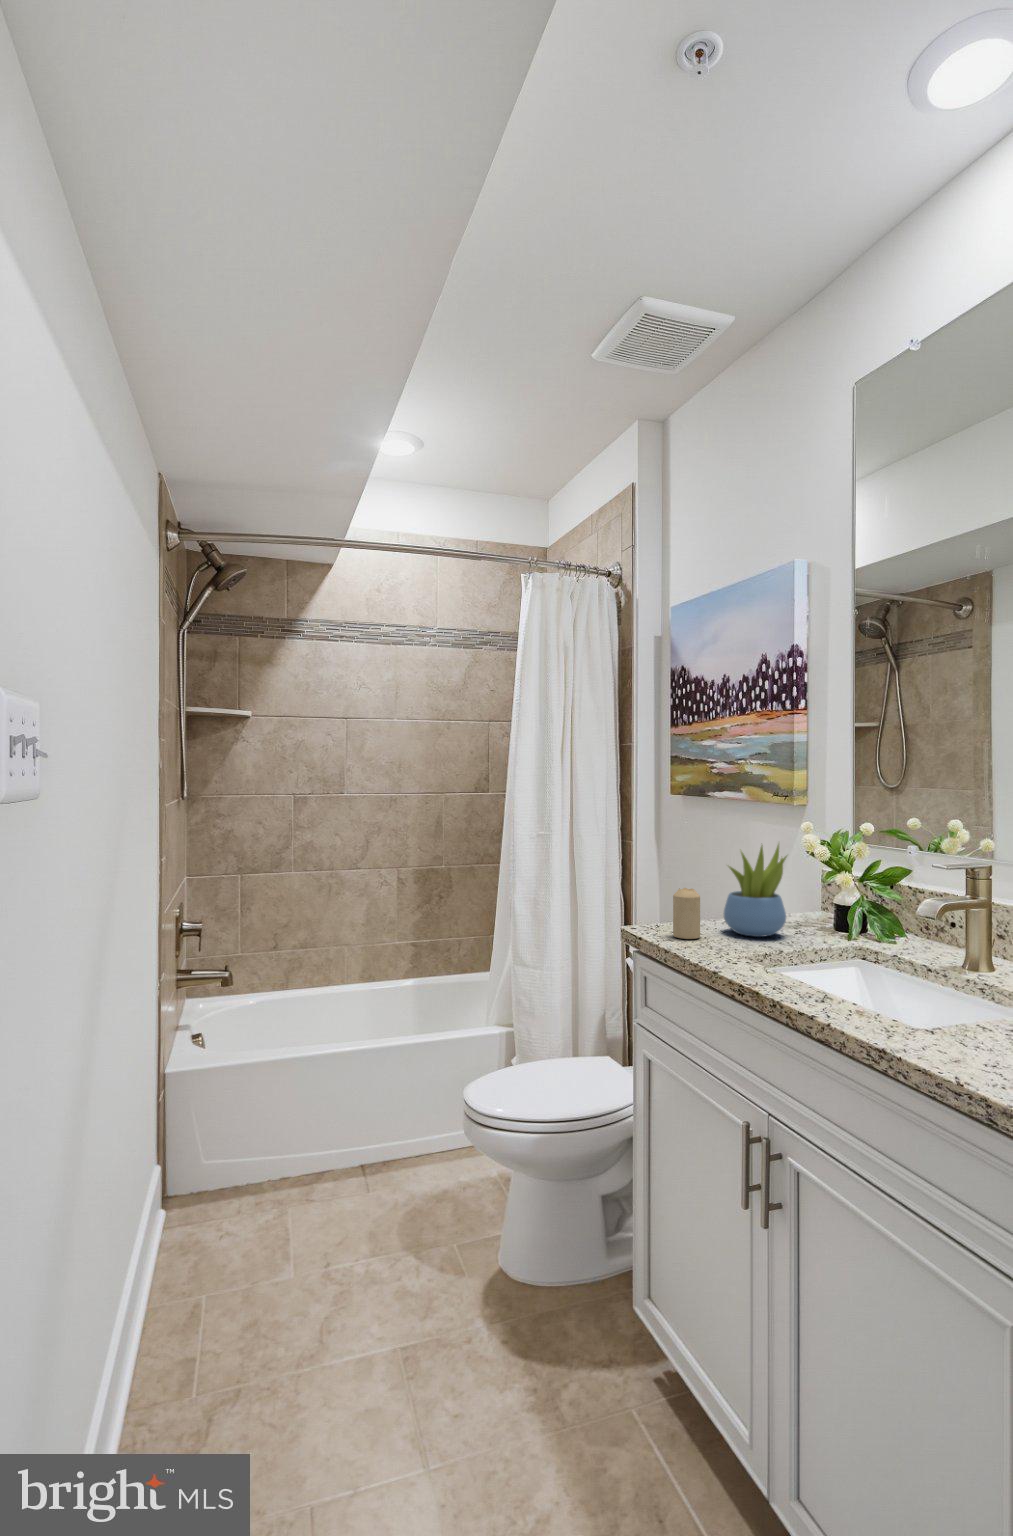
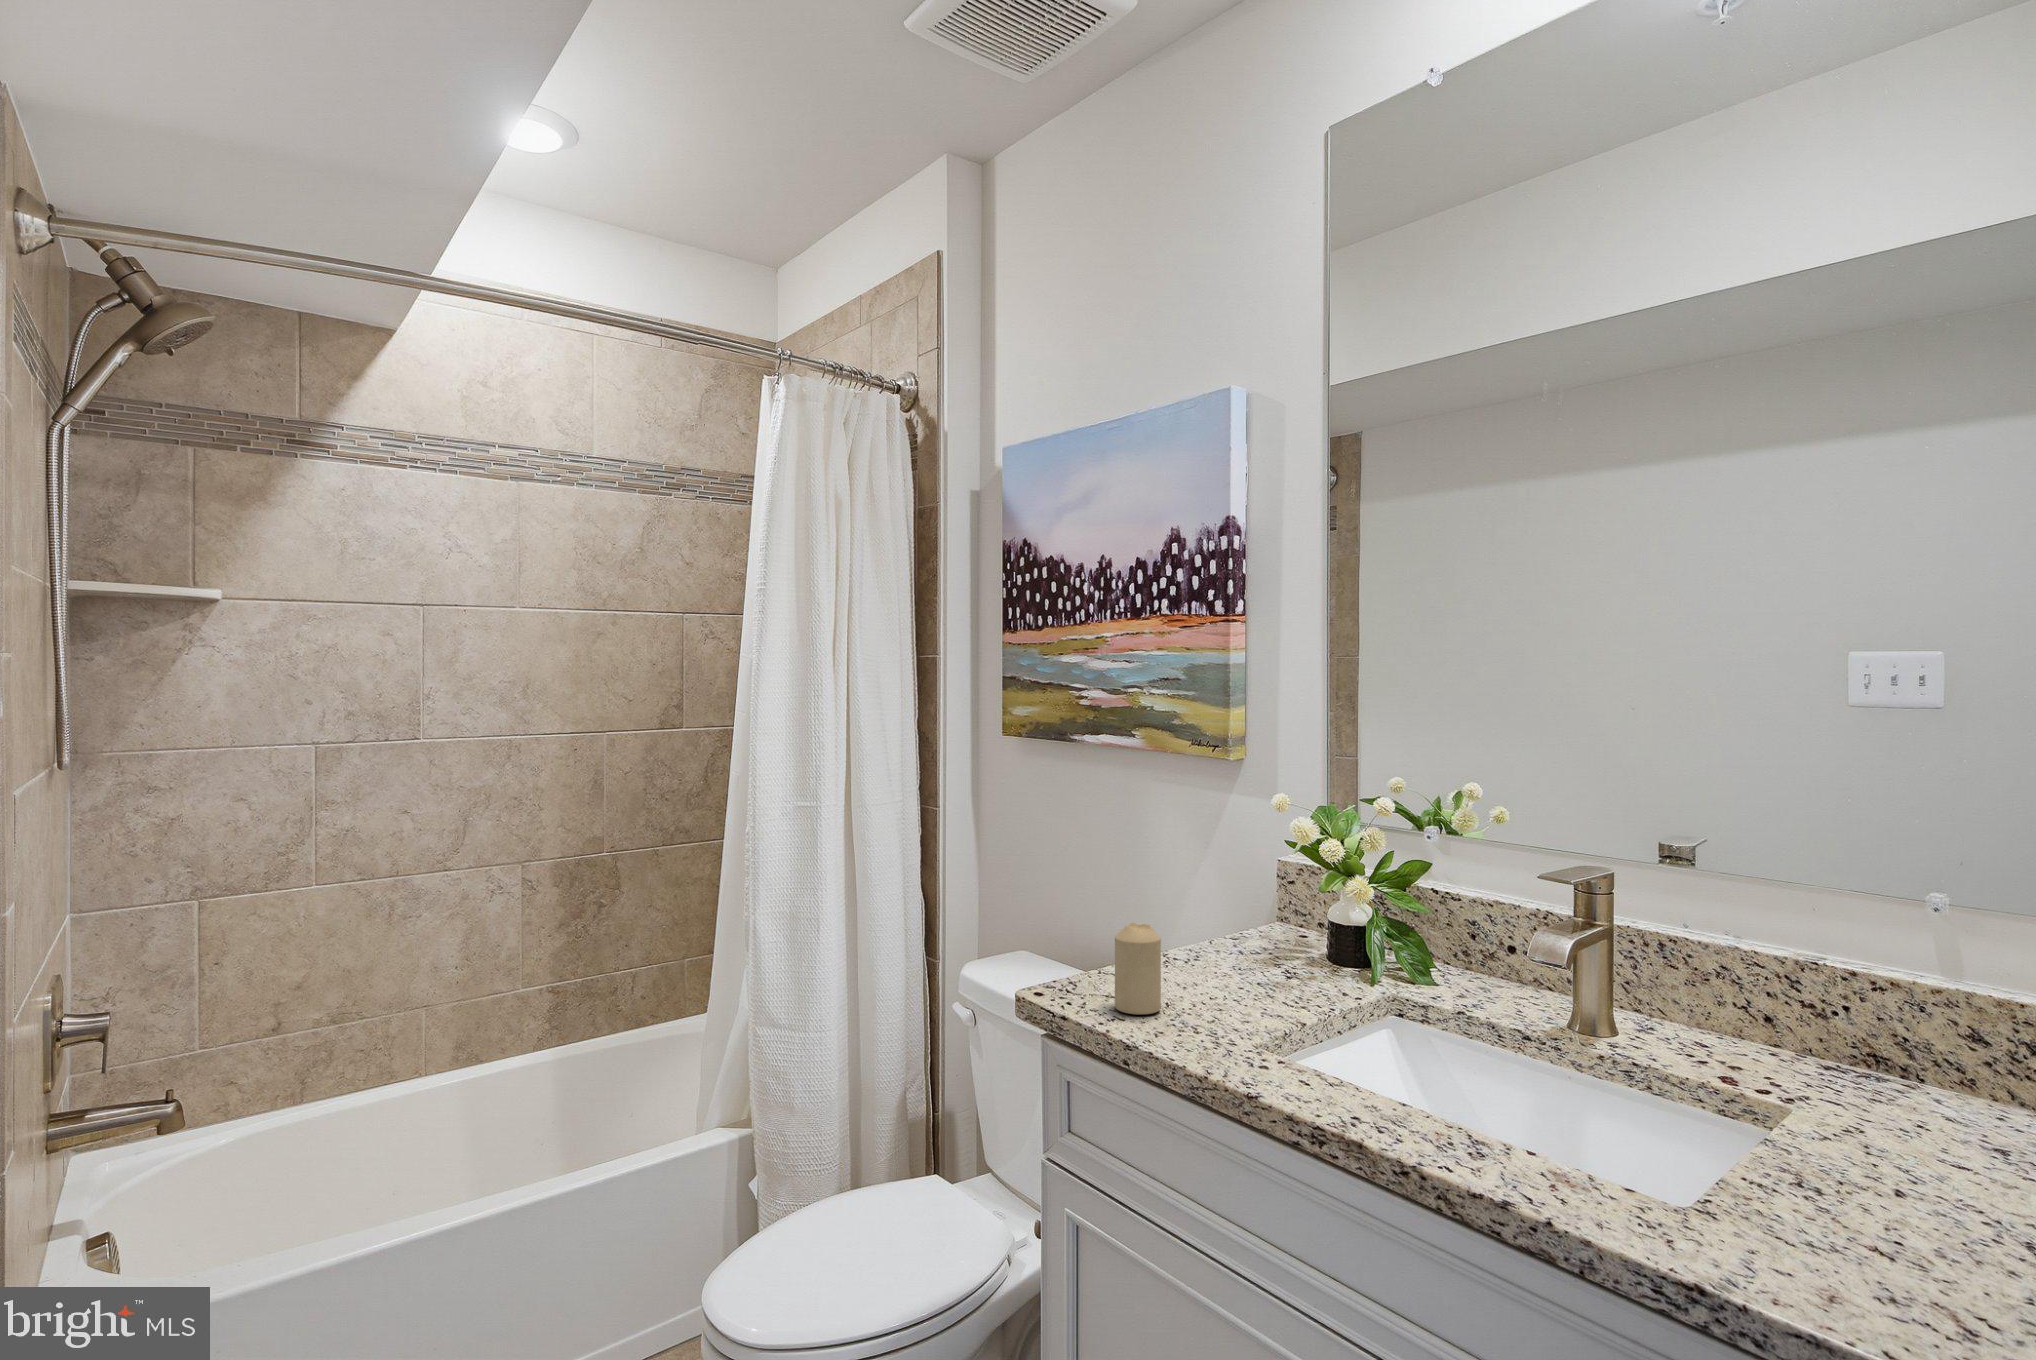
succulent plant: present [724,844,787,937] -> none [1180,832,1291,994]

